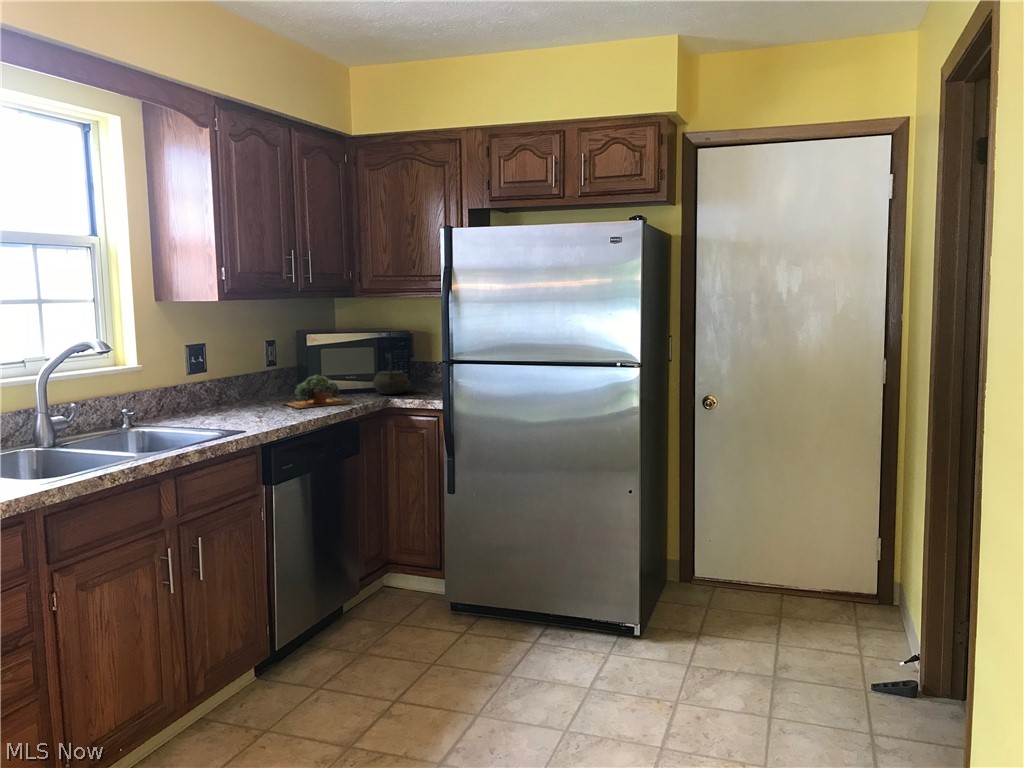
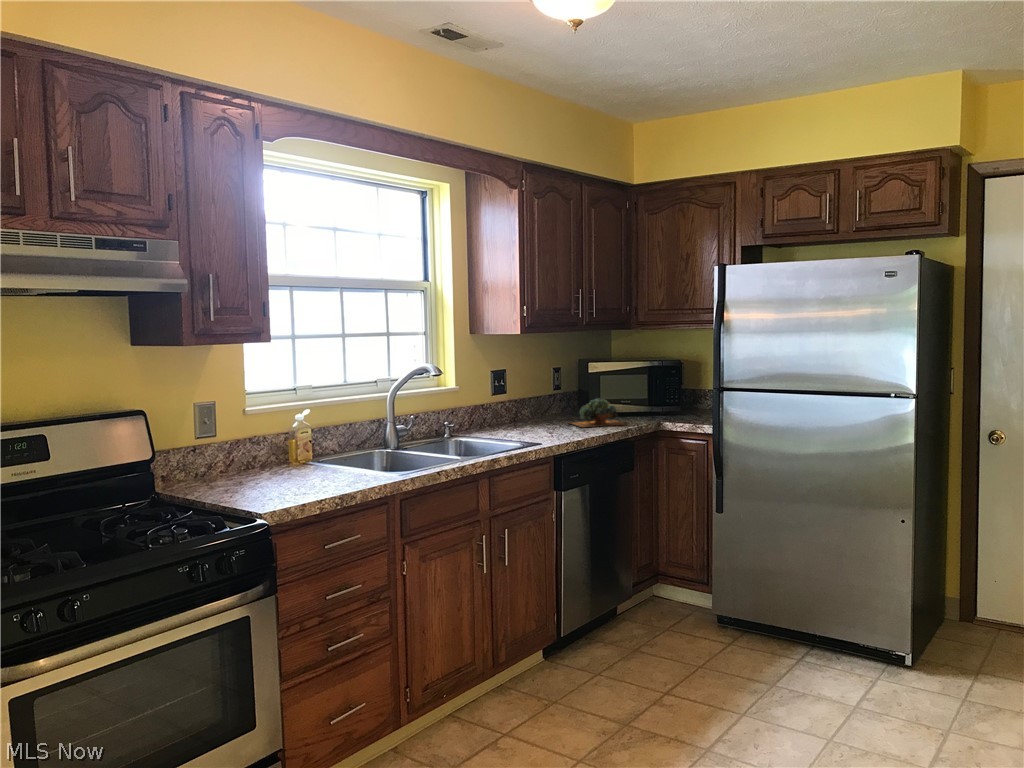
kettle: present [373,354,409,394] -> none [647,380,681,418]

